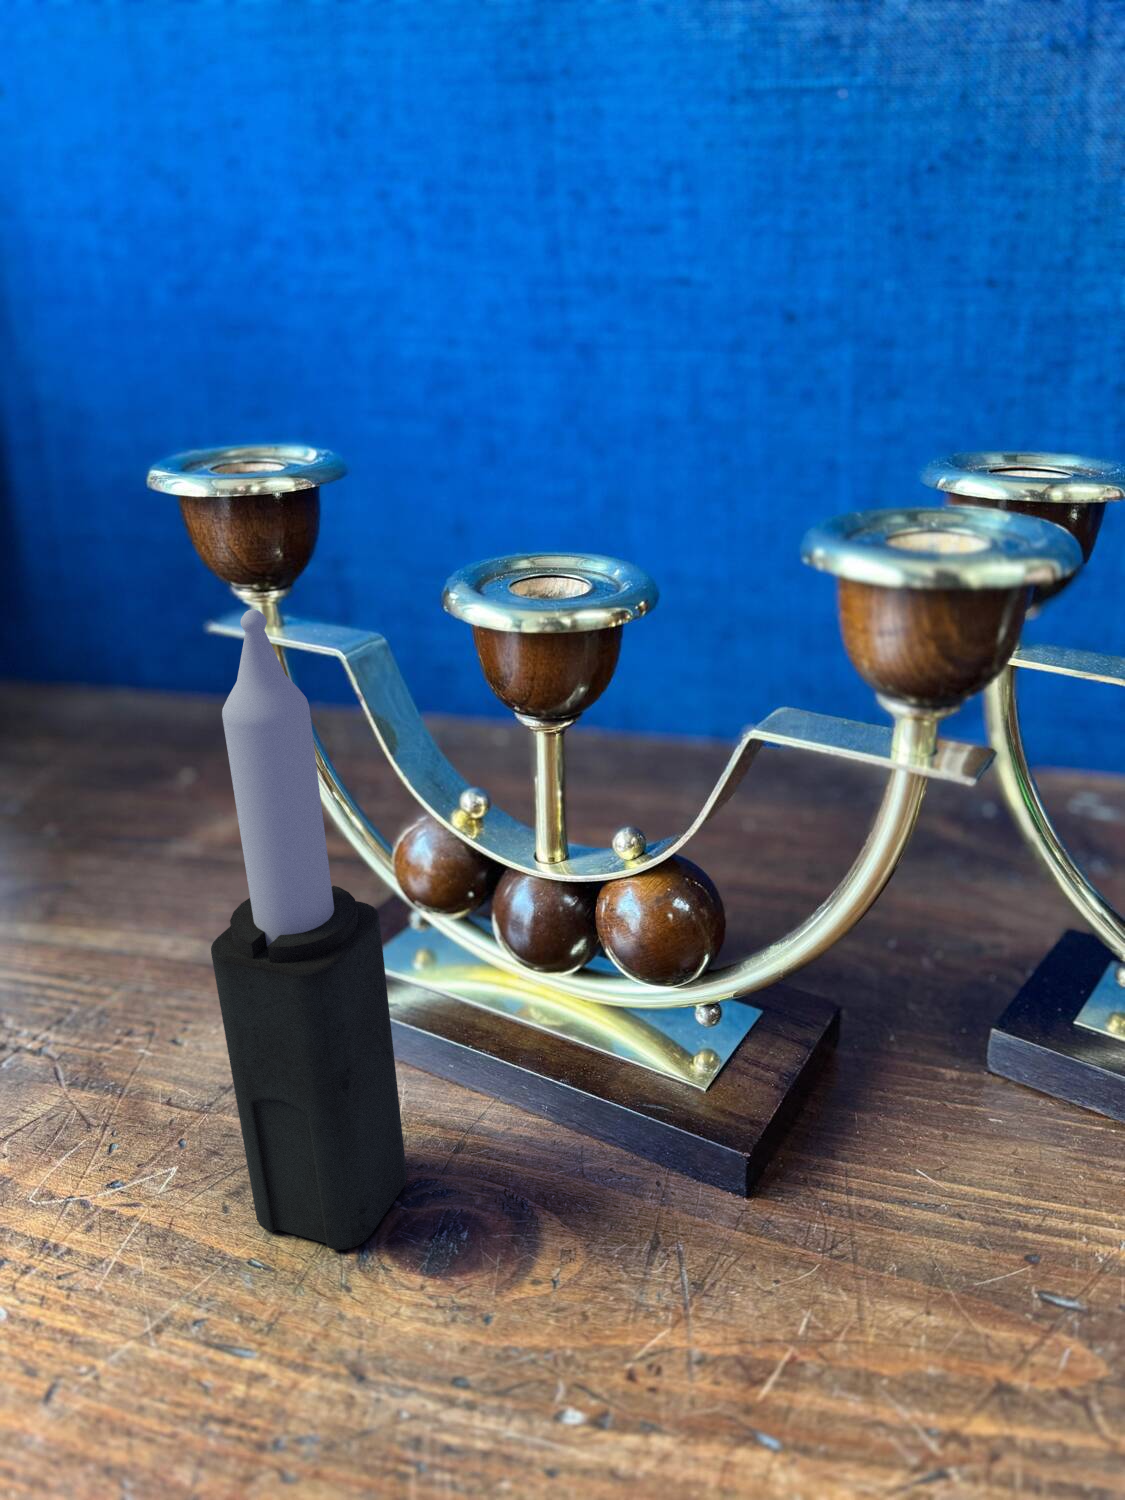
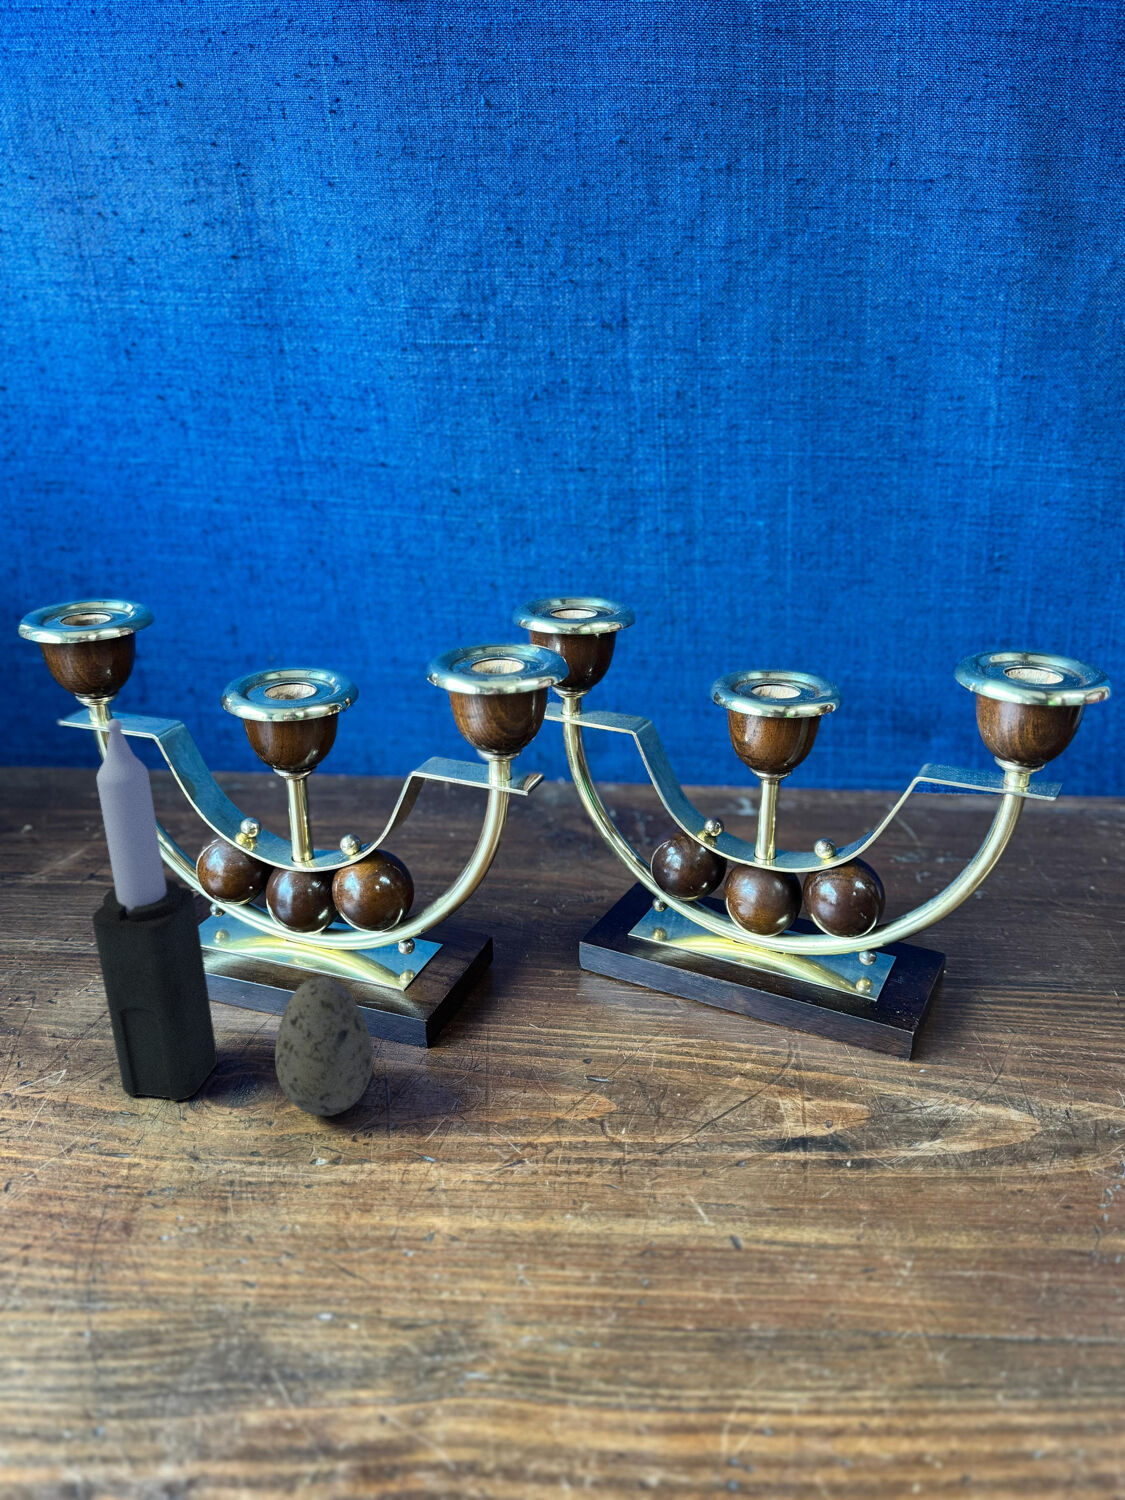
decorative egg: none [500,1088,668,1324] -> present [275,976,374,1116]

